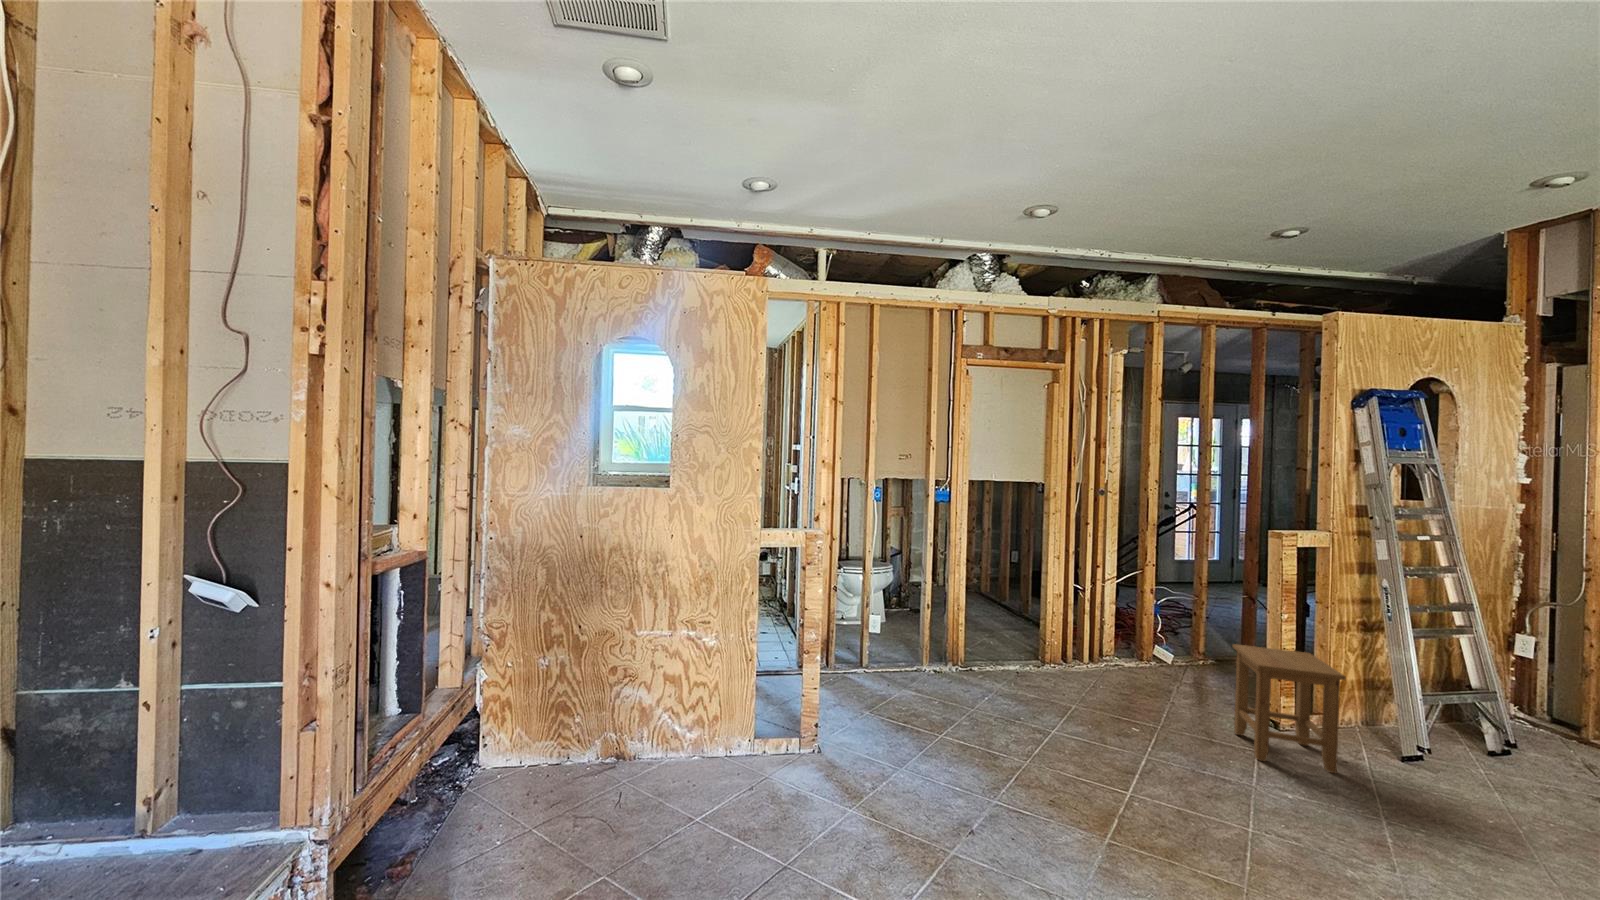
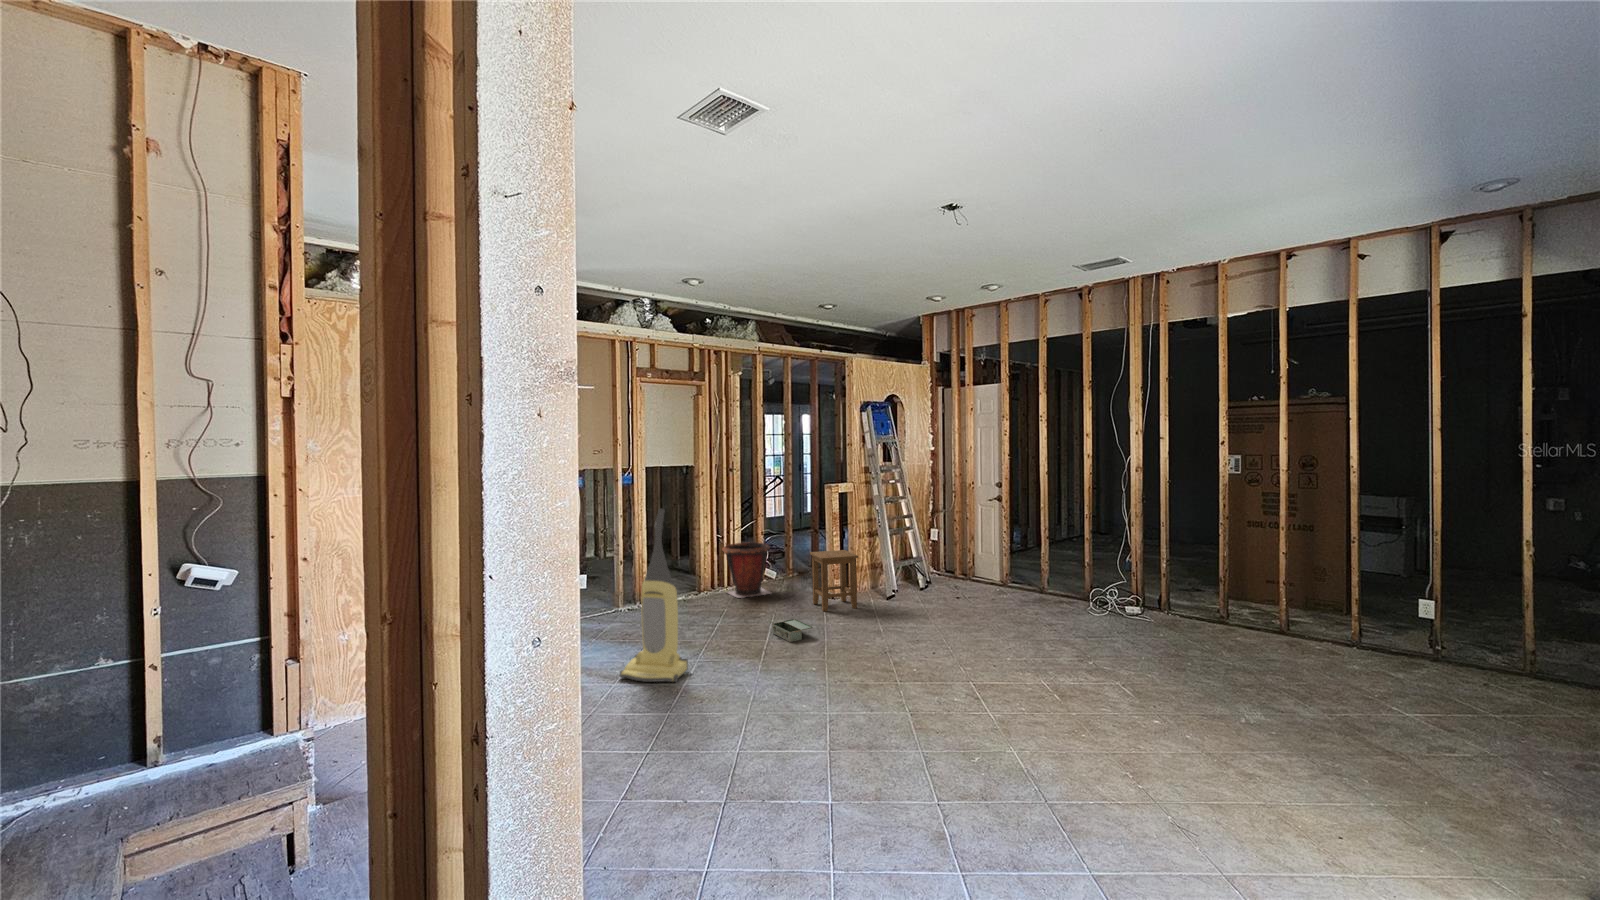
vacuum cleaner: none [861,552,971,857] -> present [620,509,688,682]
trash can: none [1076,597,1158,687] -> present [722,542,770,598]
toolbox: none [1146,771,1234,829] -> present [772,619,813,642]

